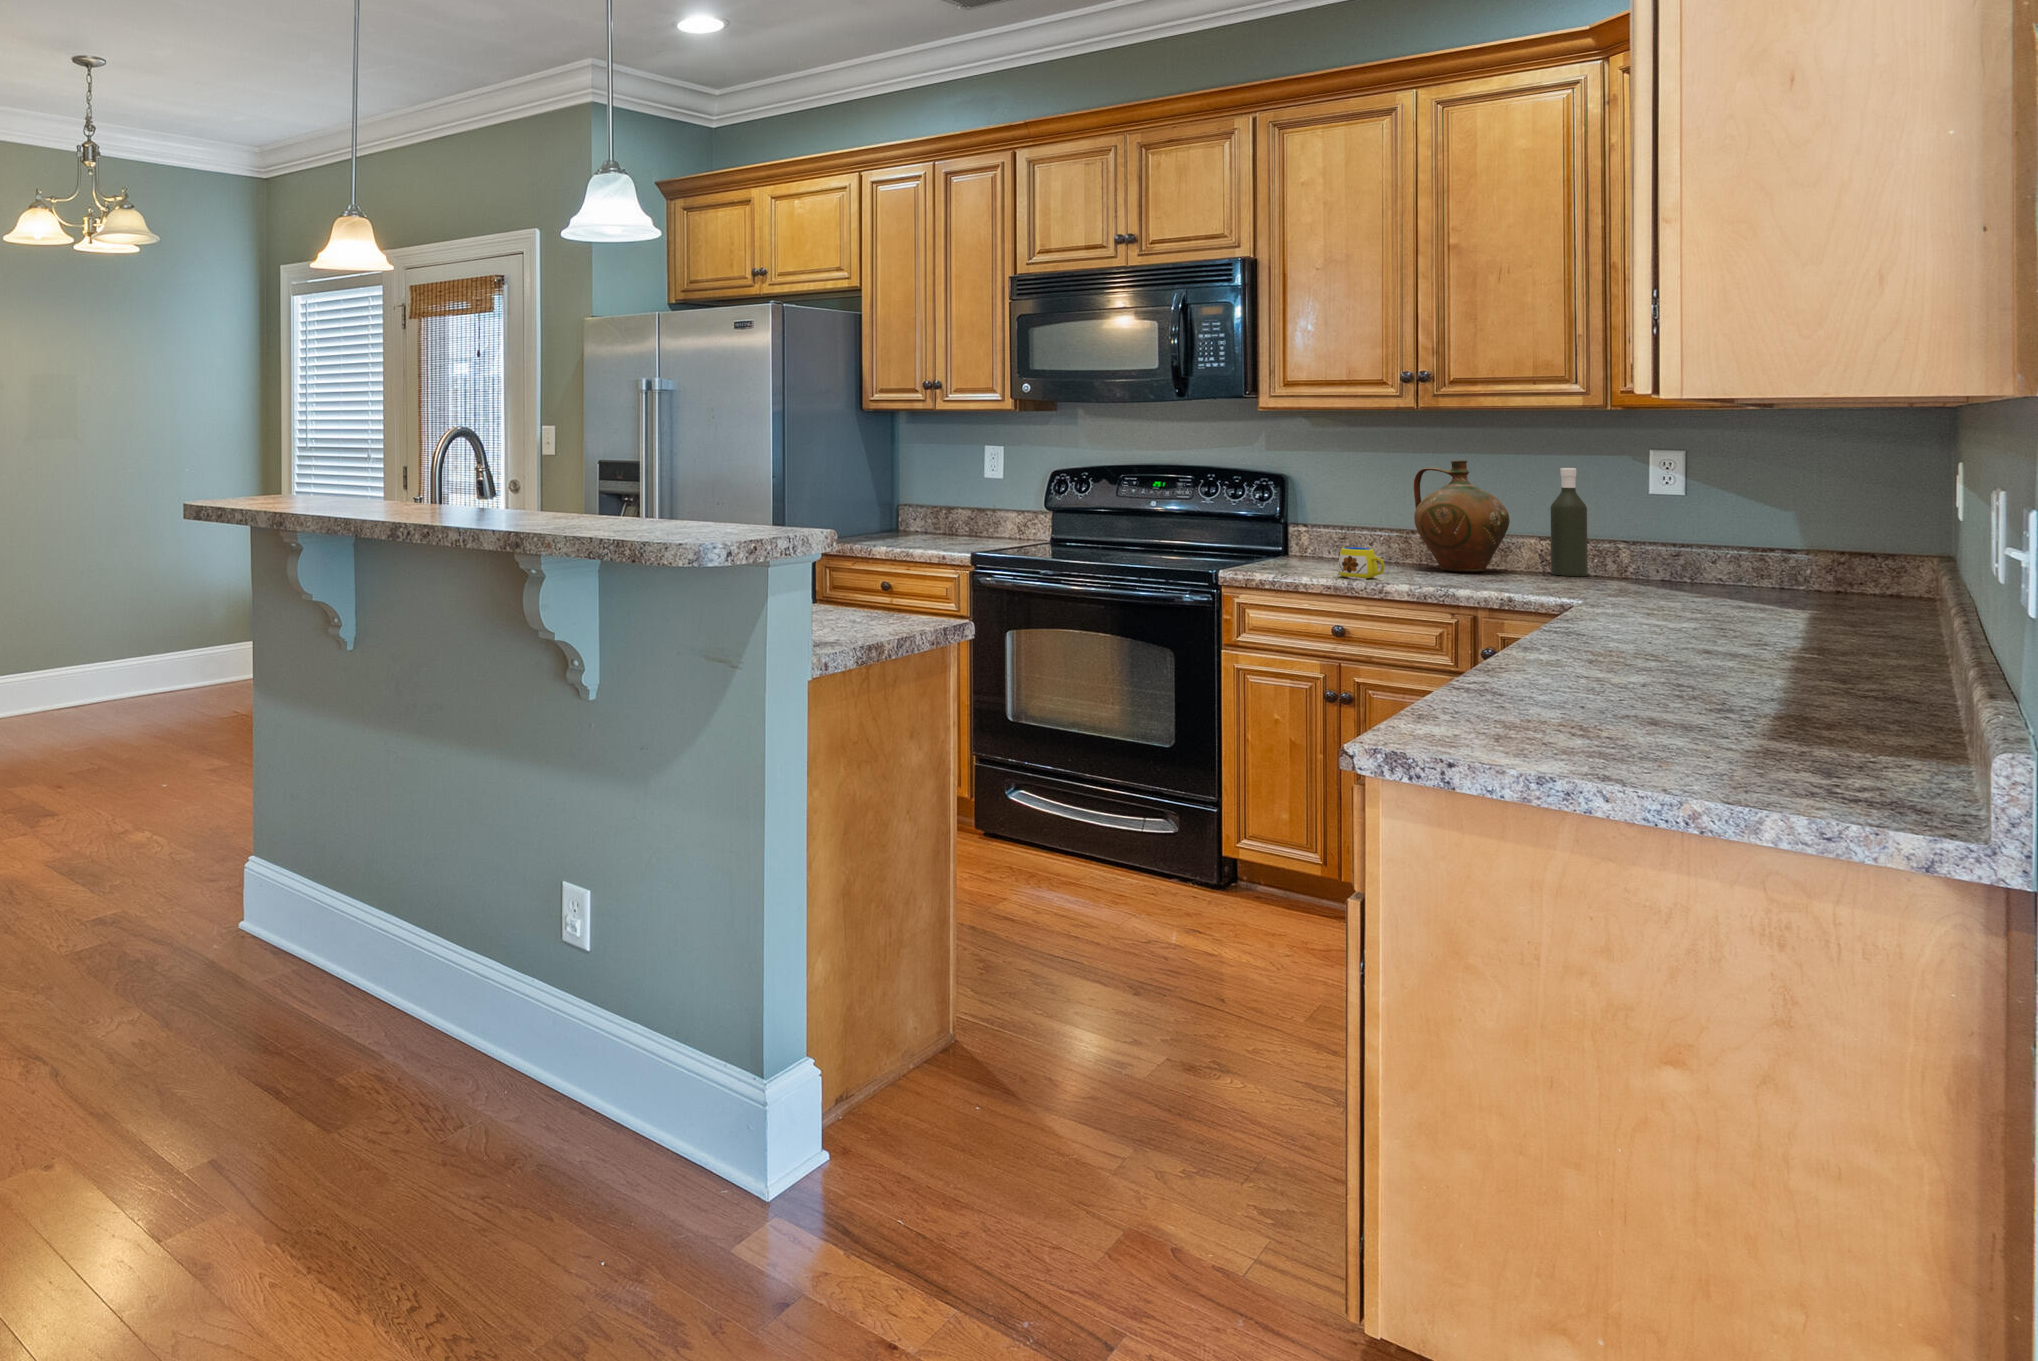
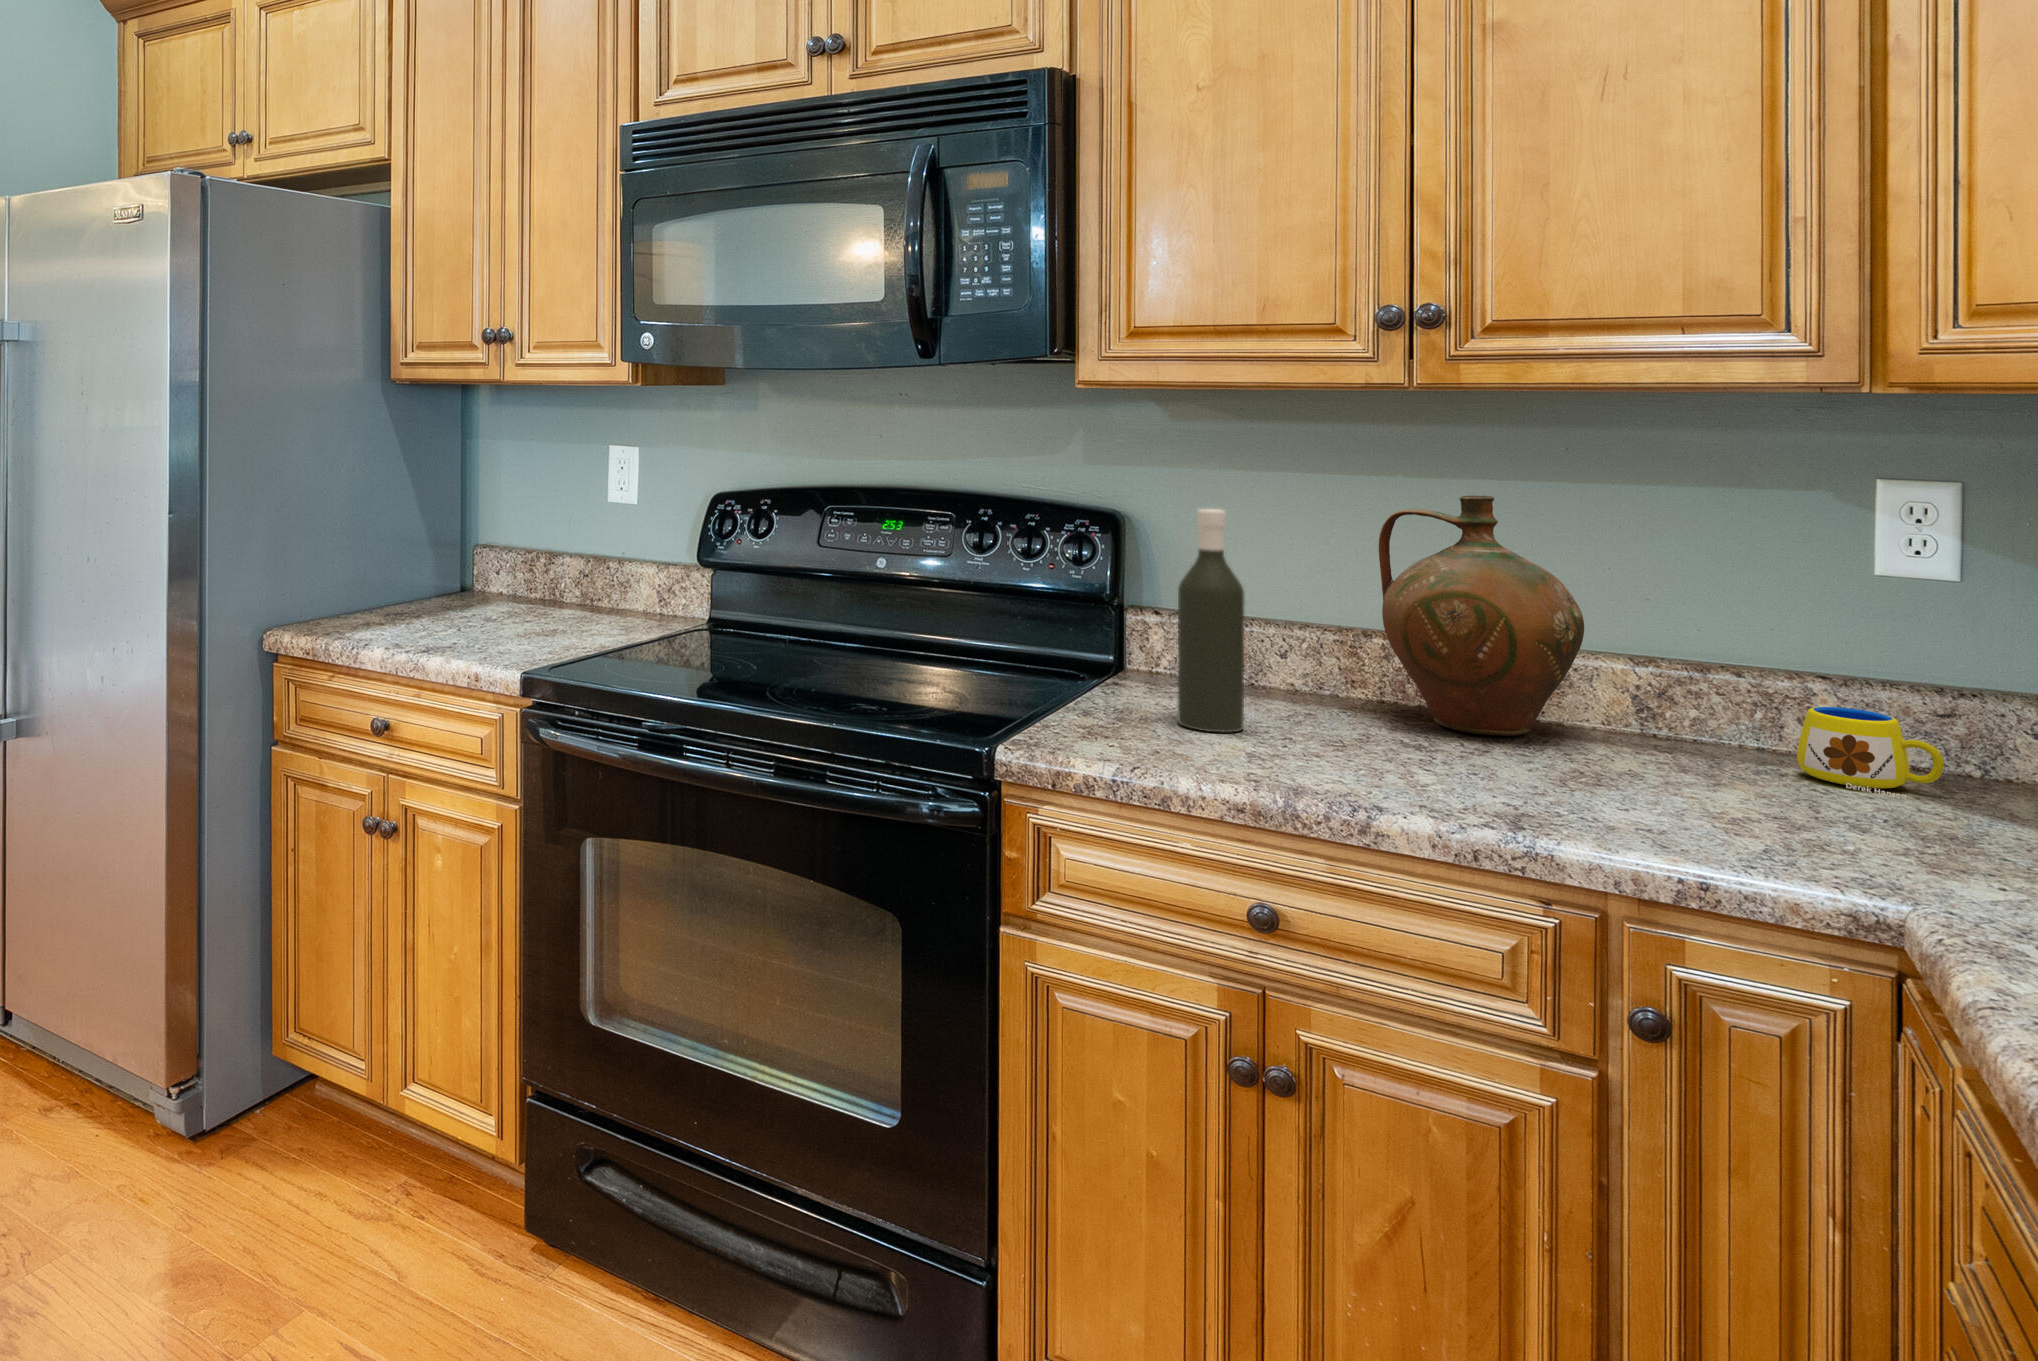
bottle: present [1551,468,1588,576] -> present [1178,509,1244,733]
mug: present [1338,547,1385,580] -> present [1797,707,1944,799]

